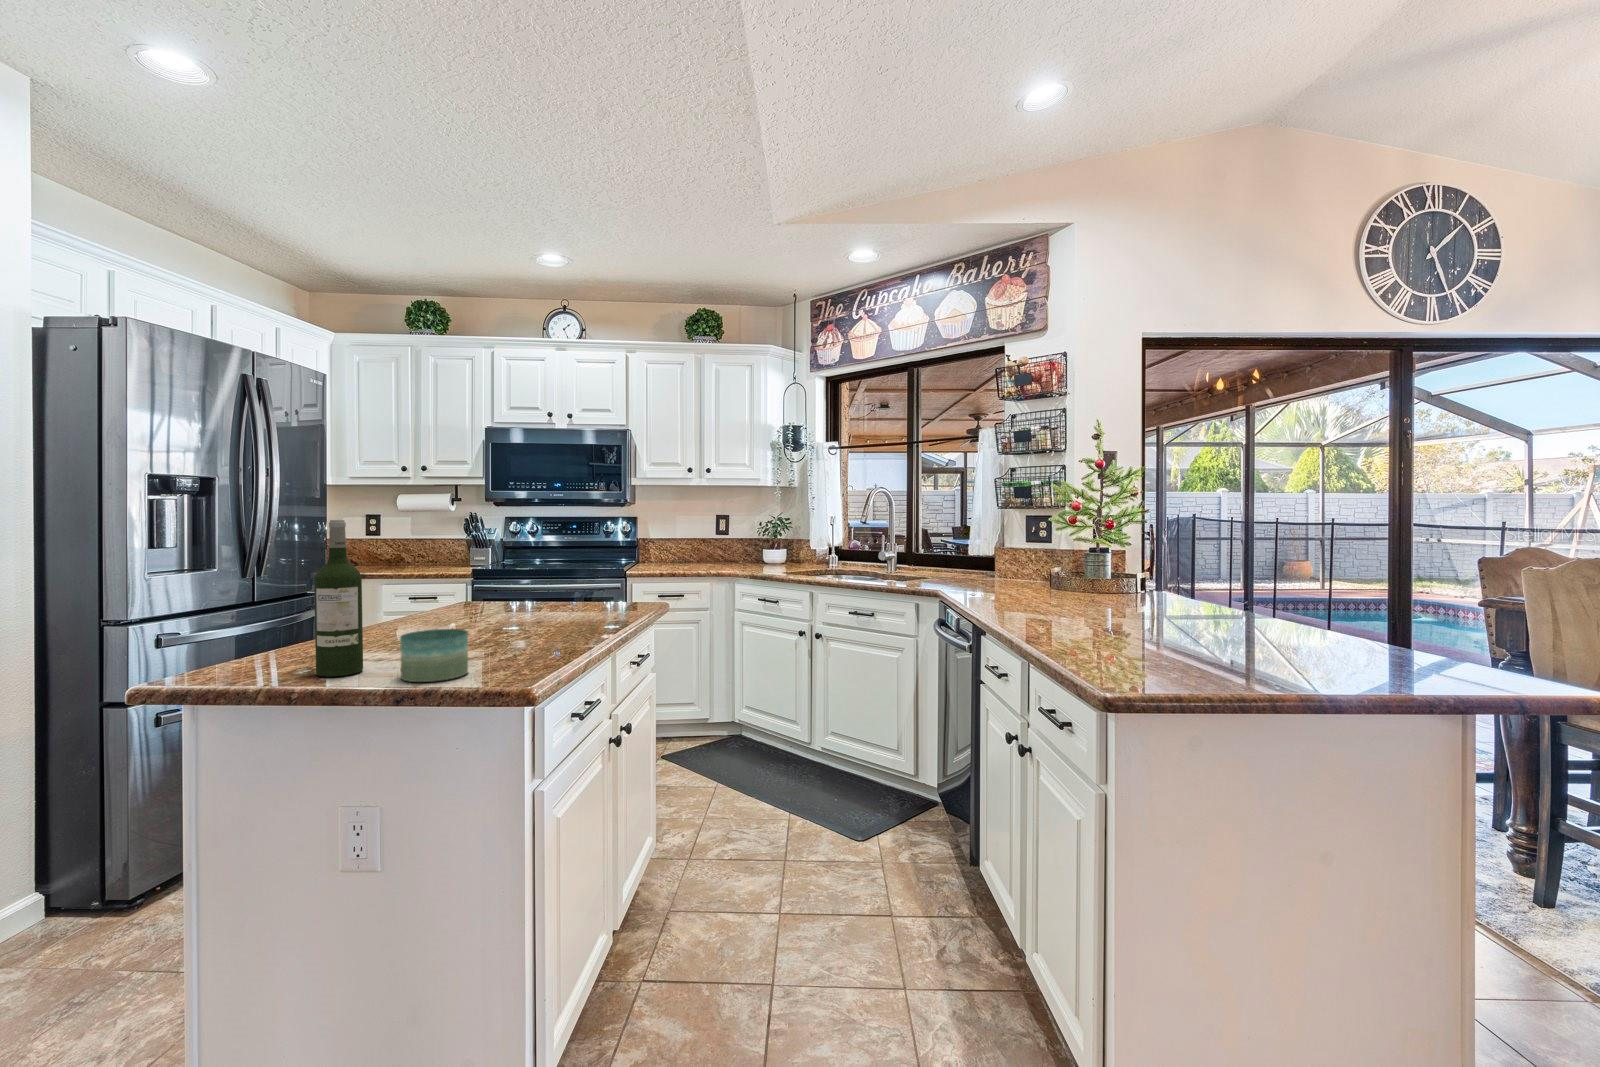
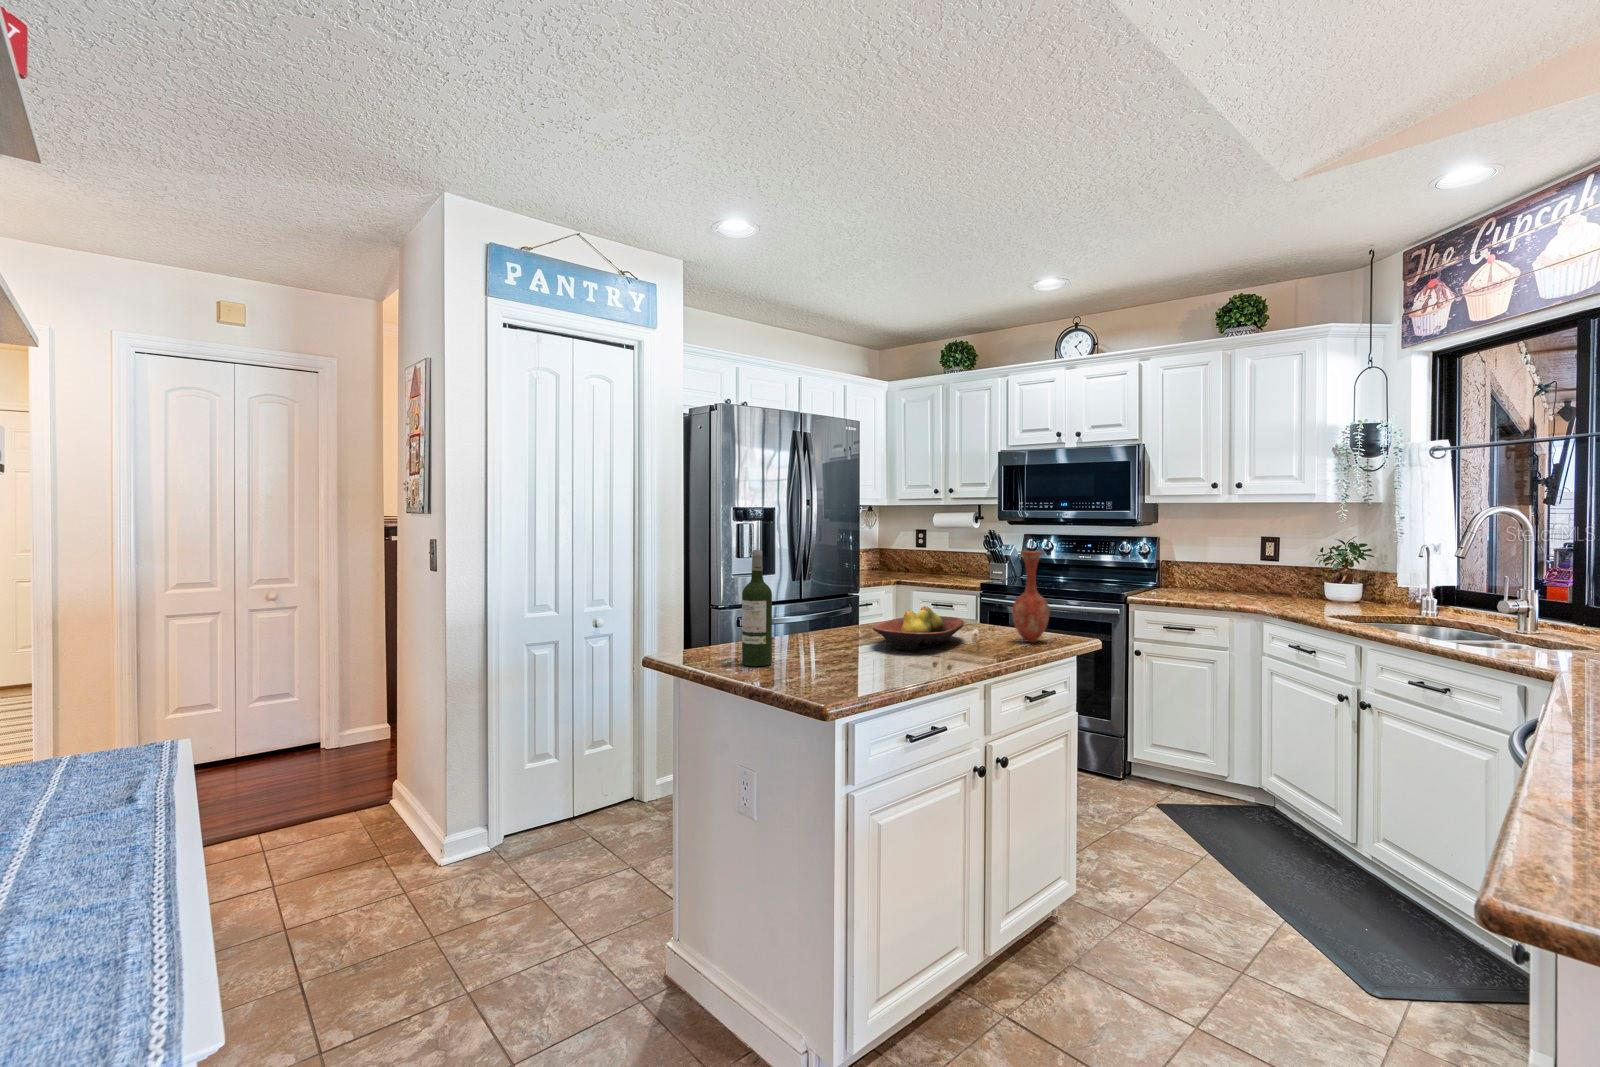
vase: none [596,522,633,612] -> present [1012,551,1050,642]
fruit bowl: none [461,585,556,634] -> present [873,606,964,650]
candle: present [400,629,468,682] -> none [781,640,830,682]

